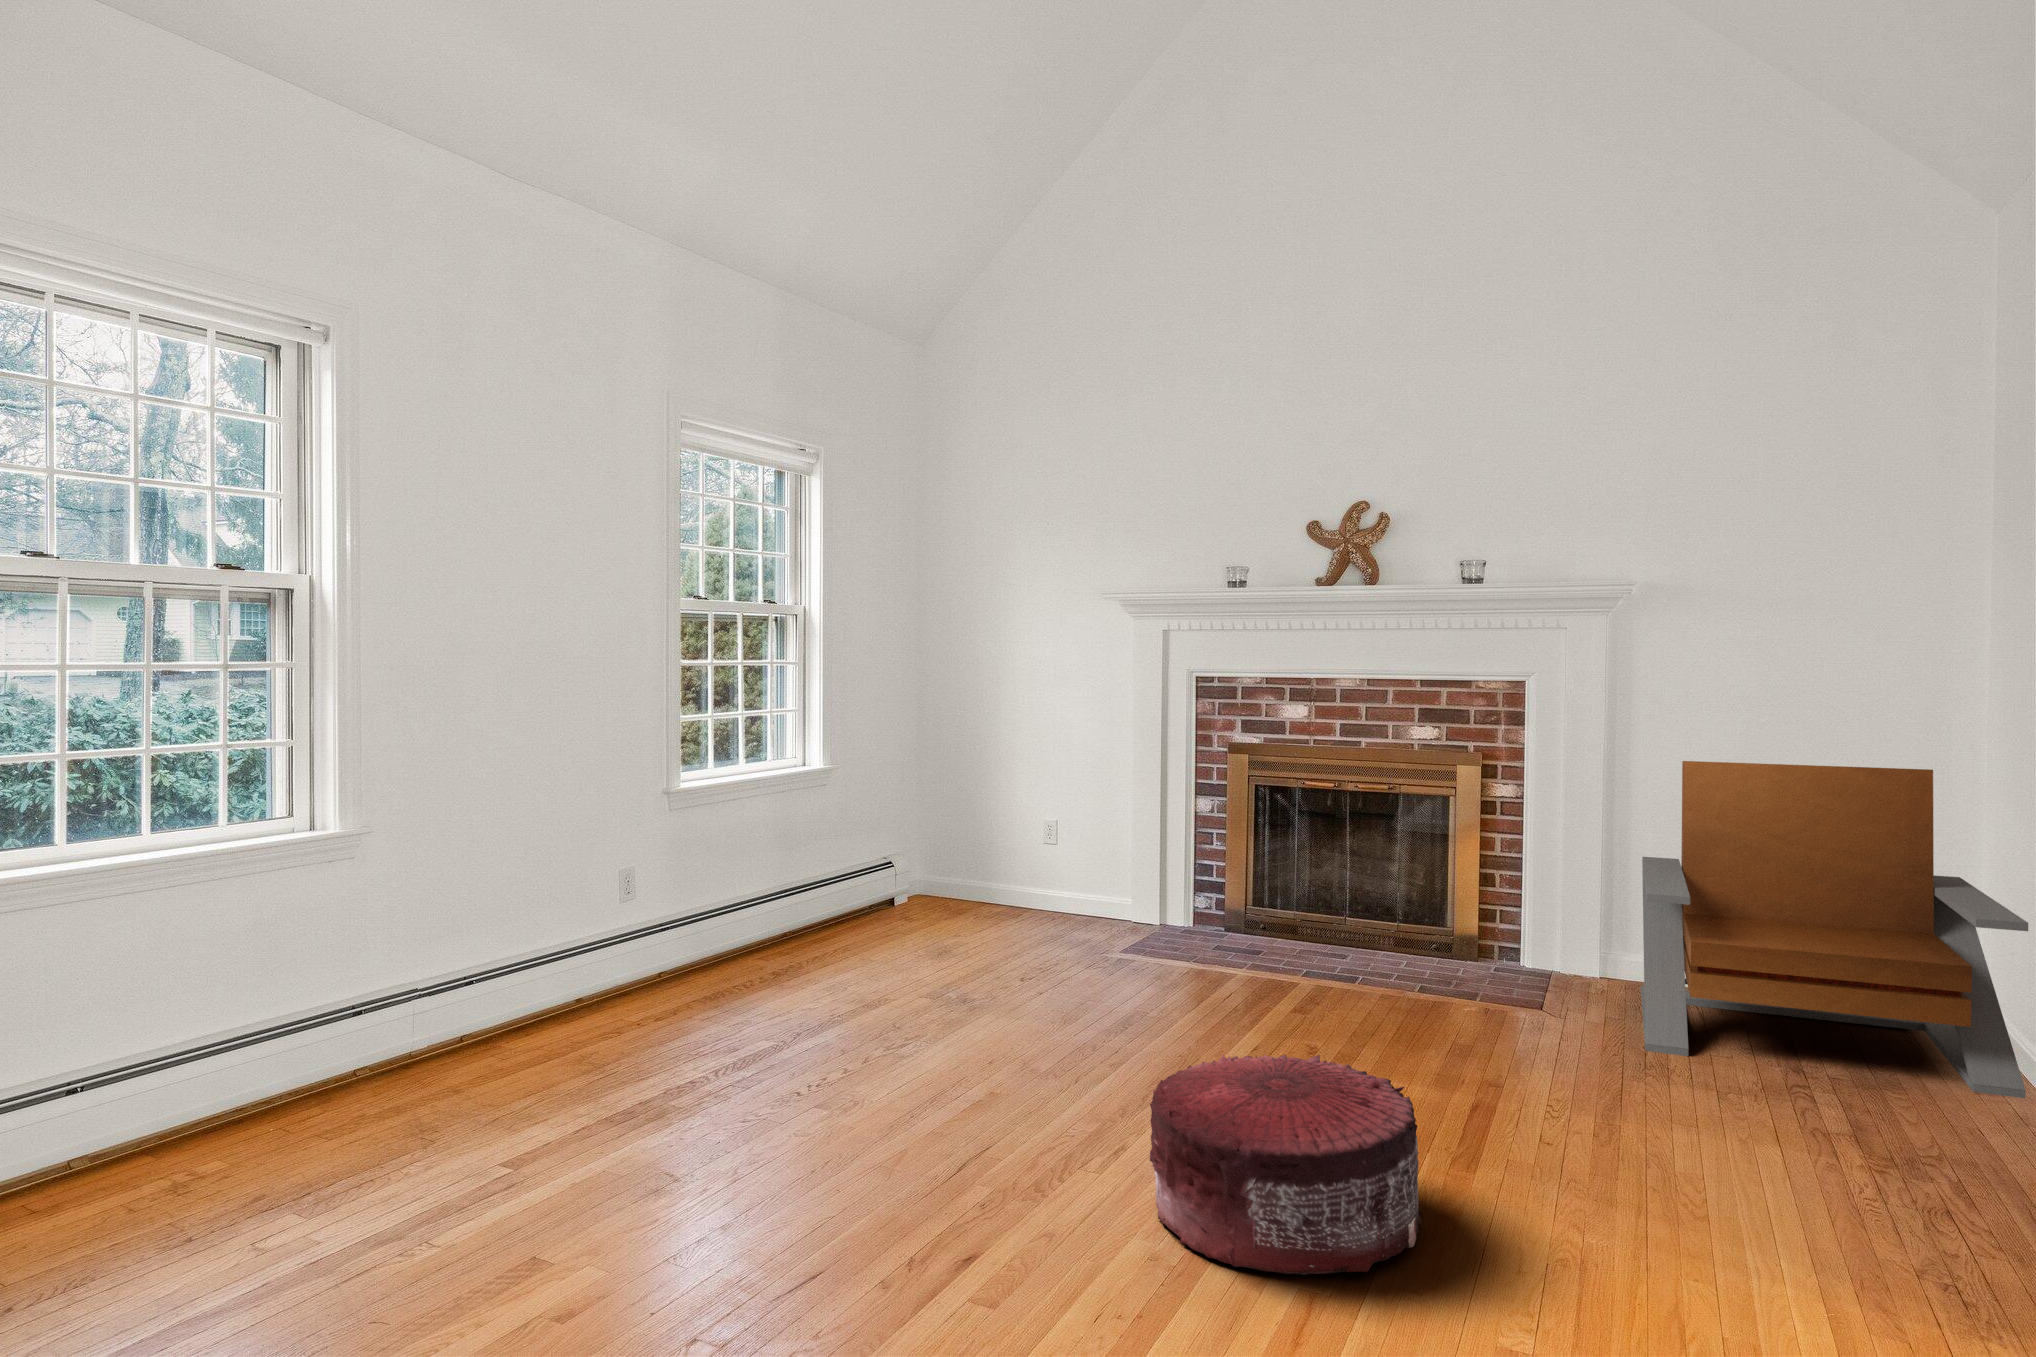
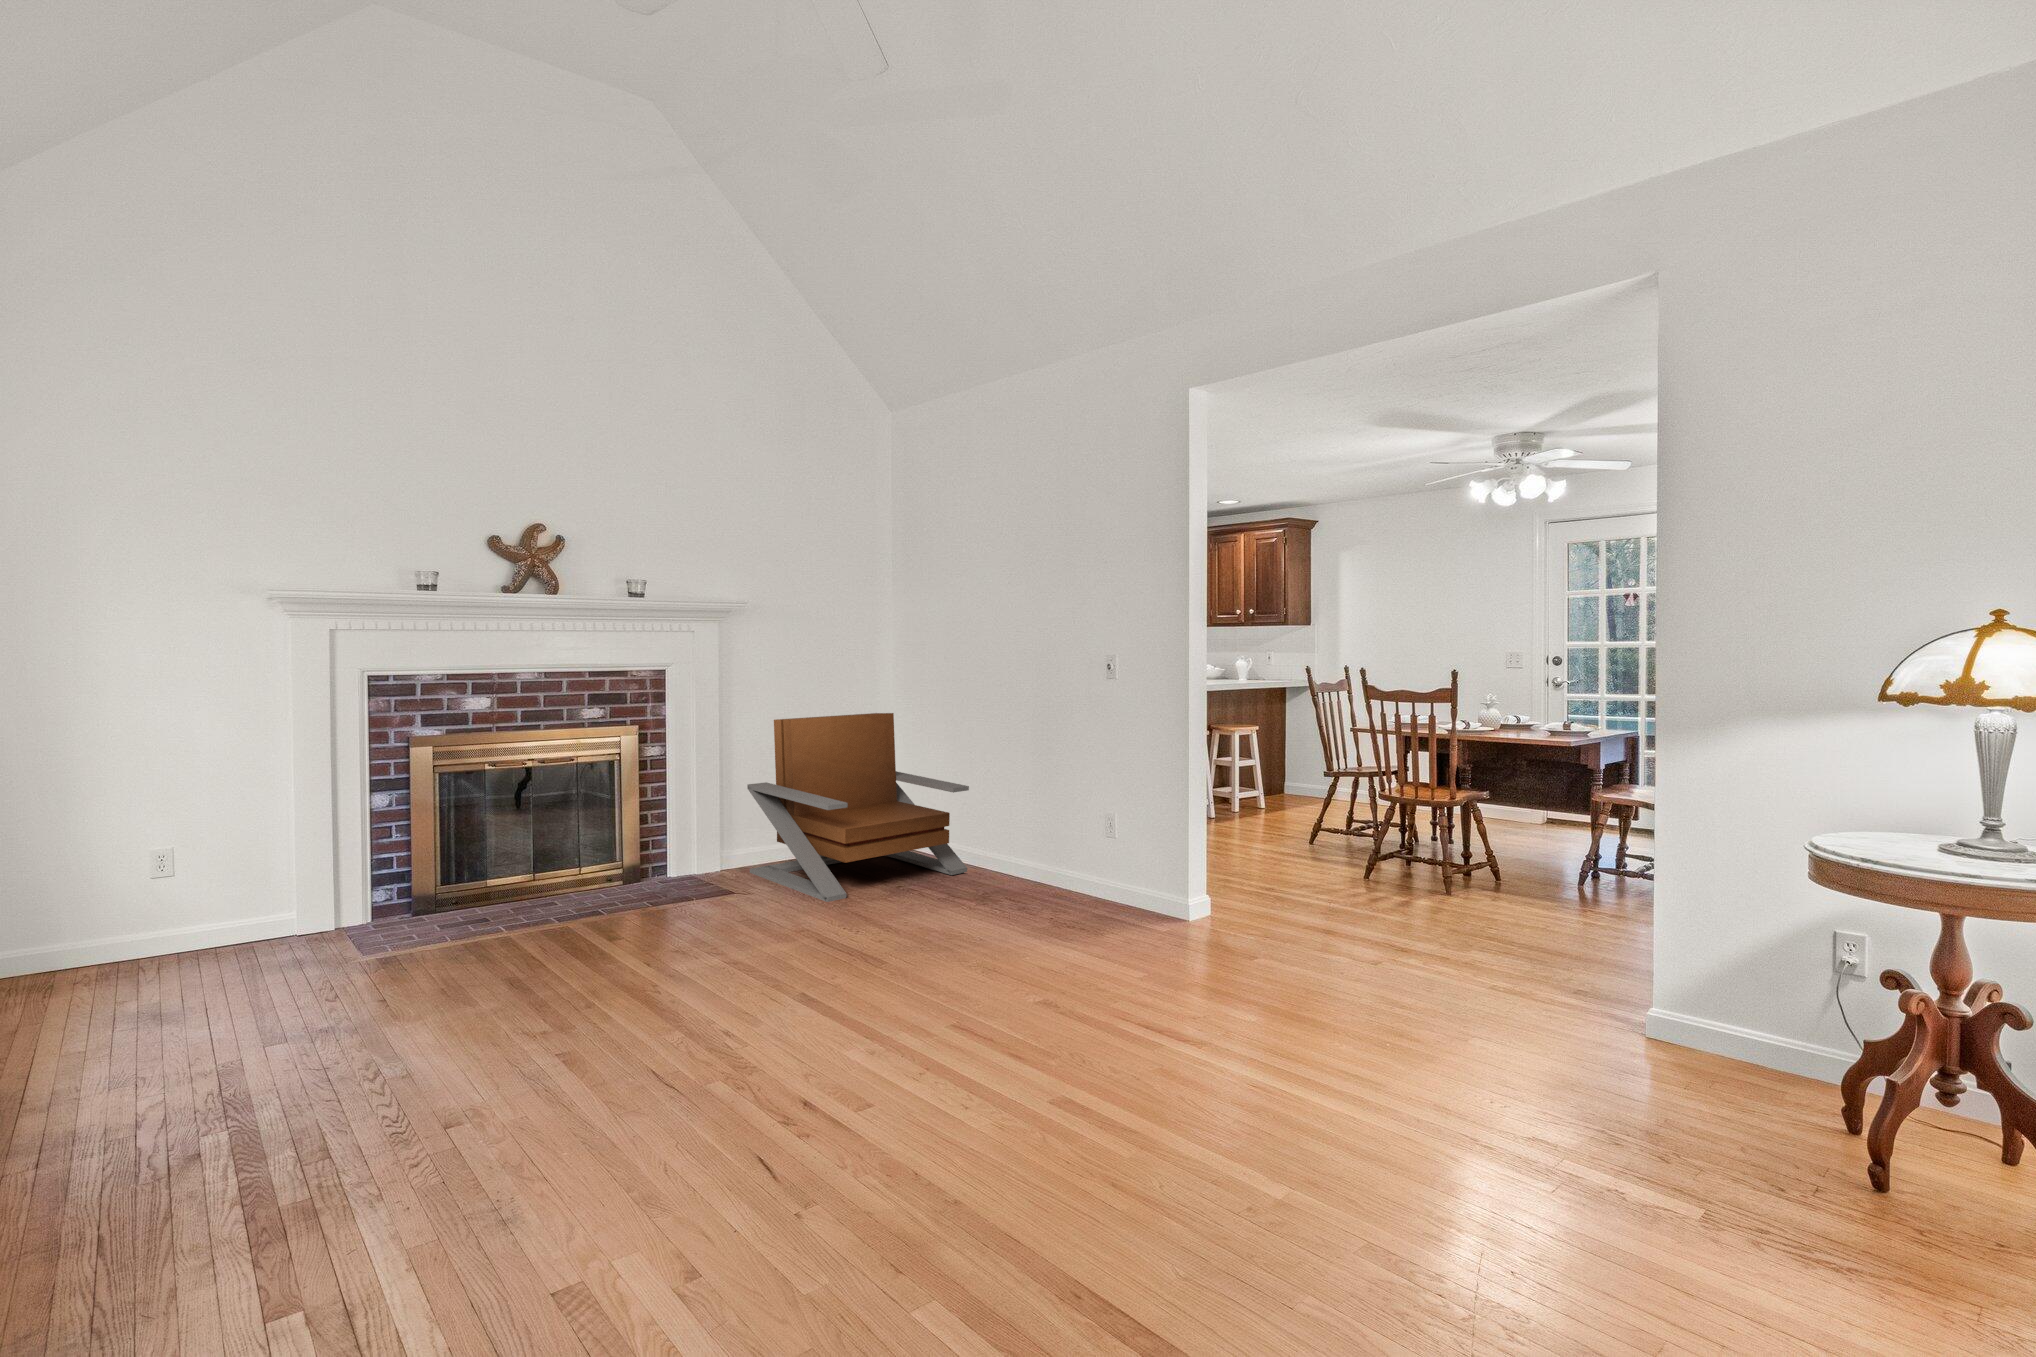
pouf: present [1150,1055,1422,1274] -> none [837,940,1010,1080]

